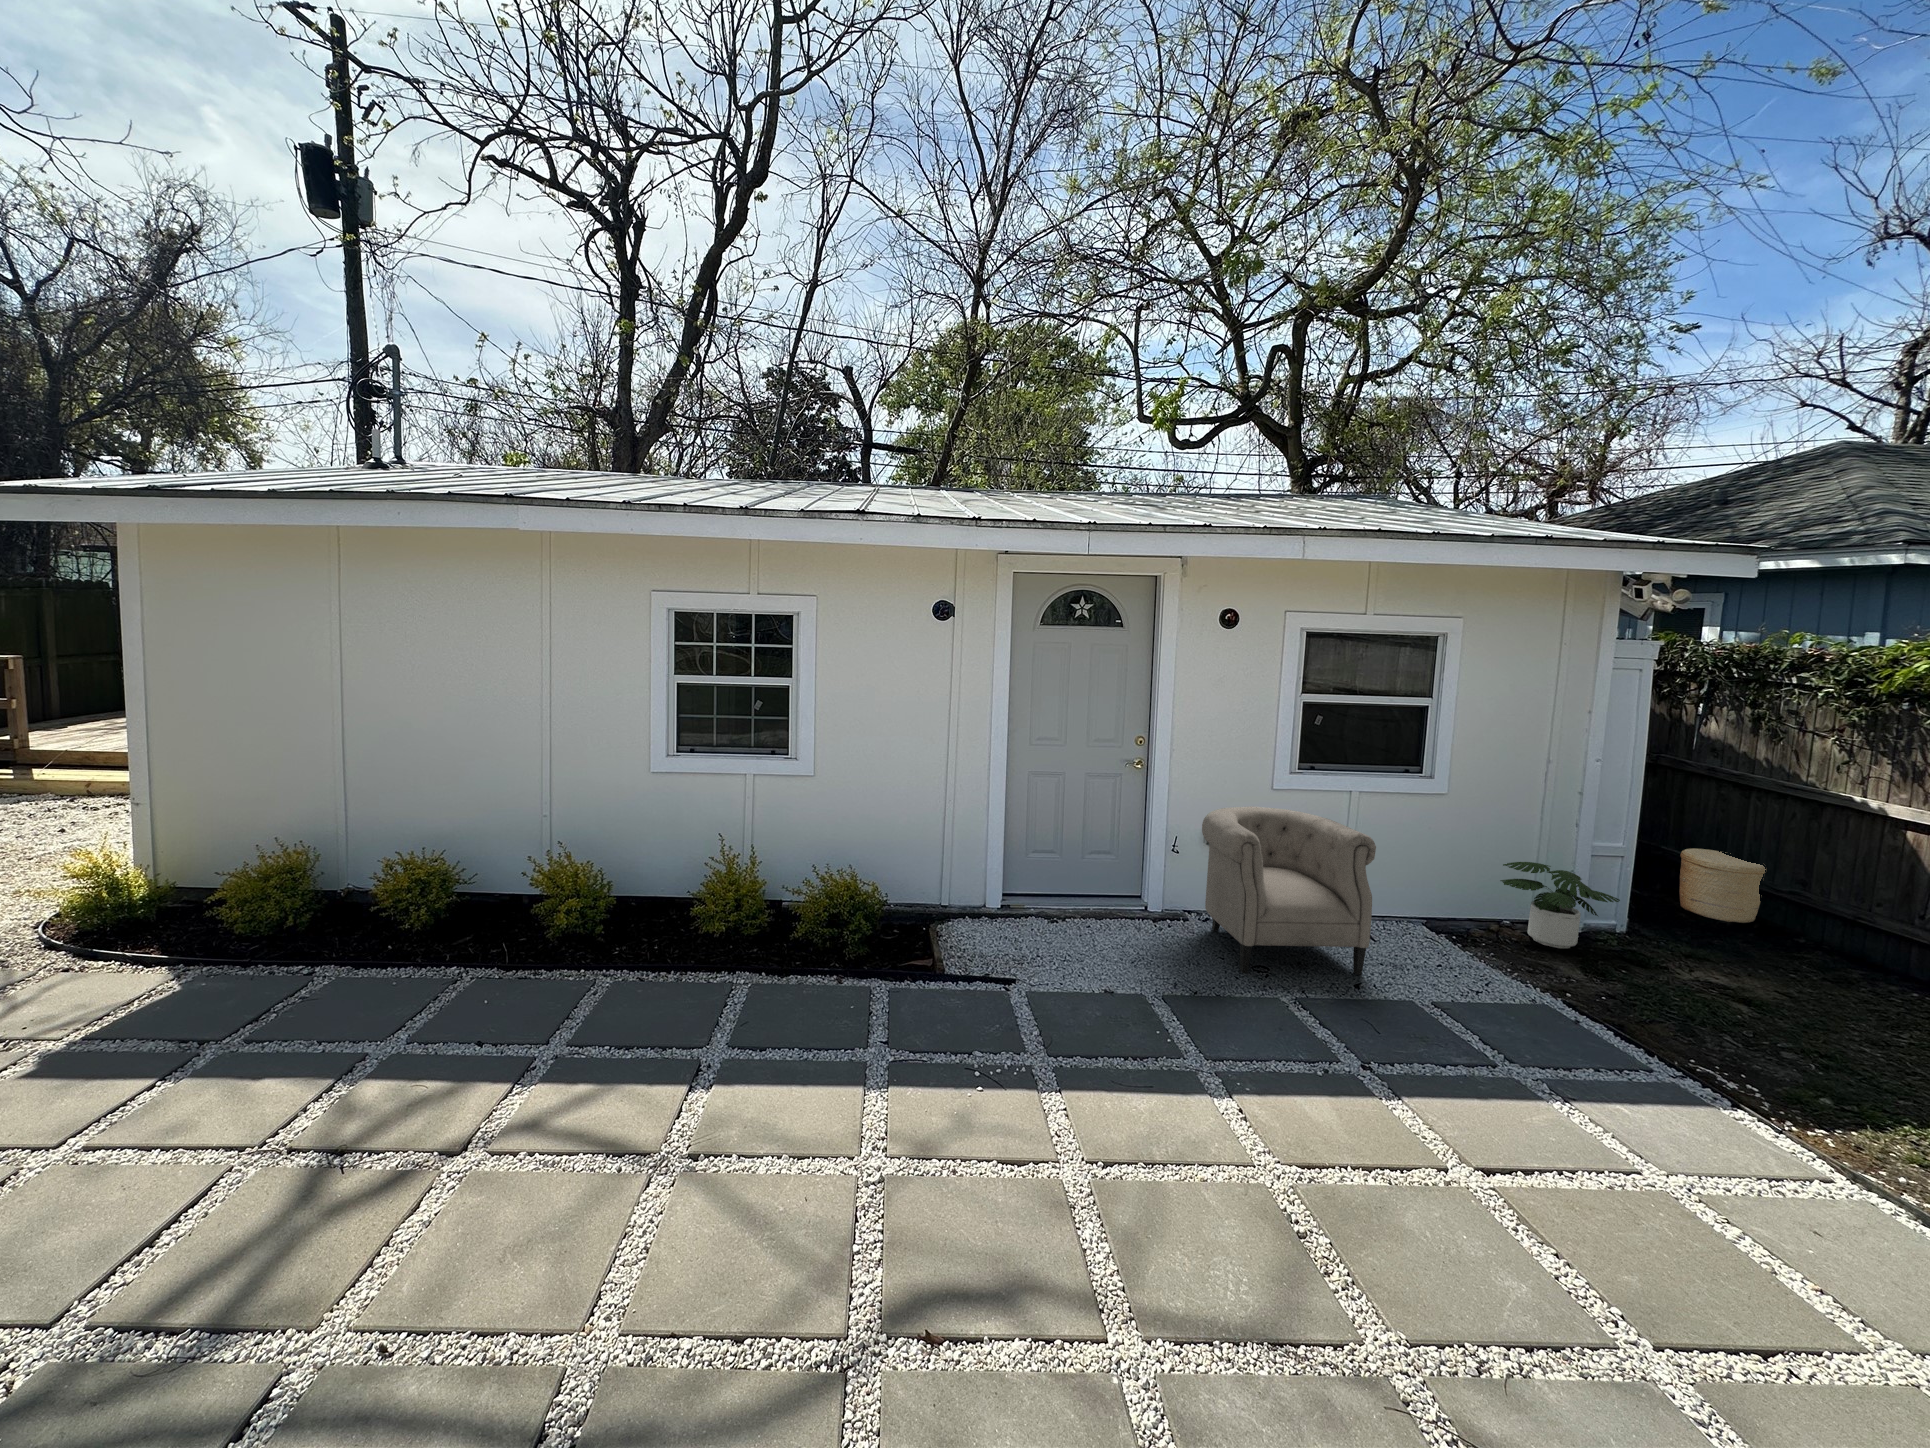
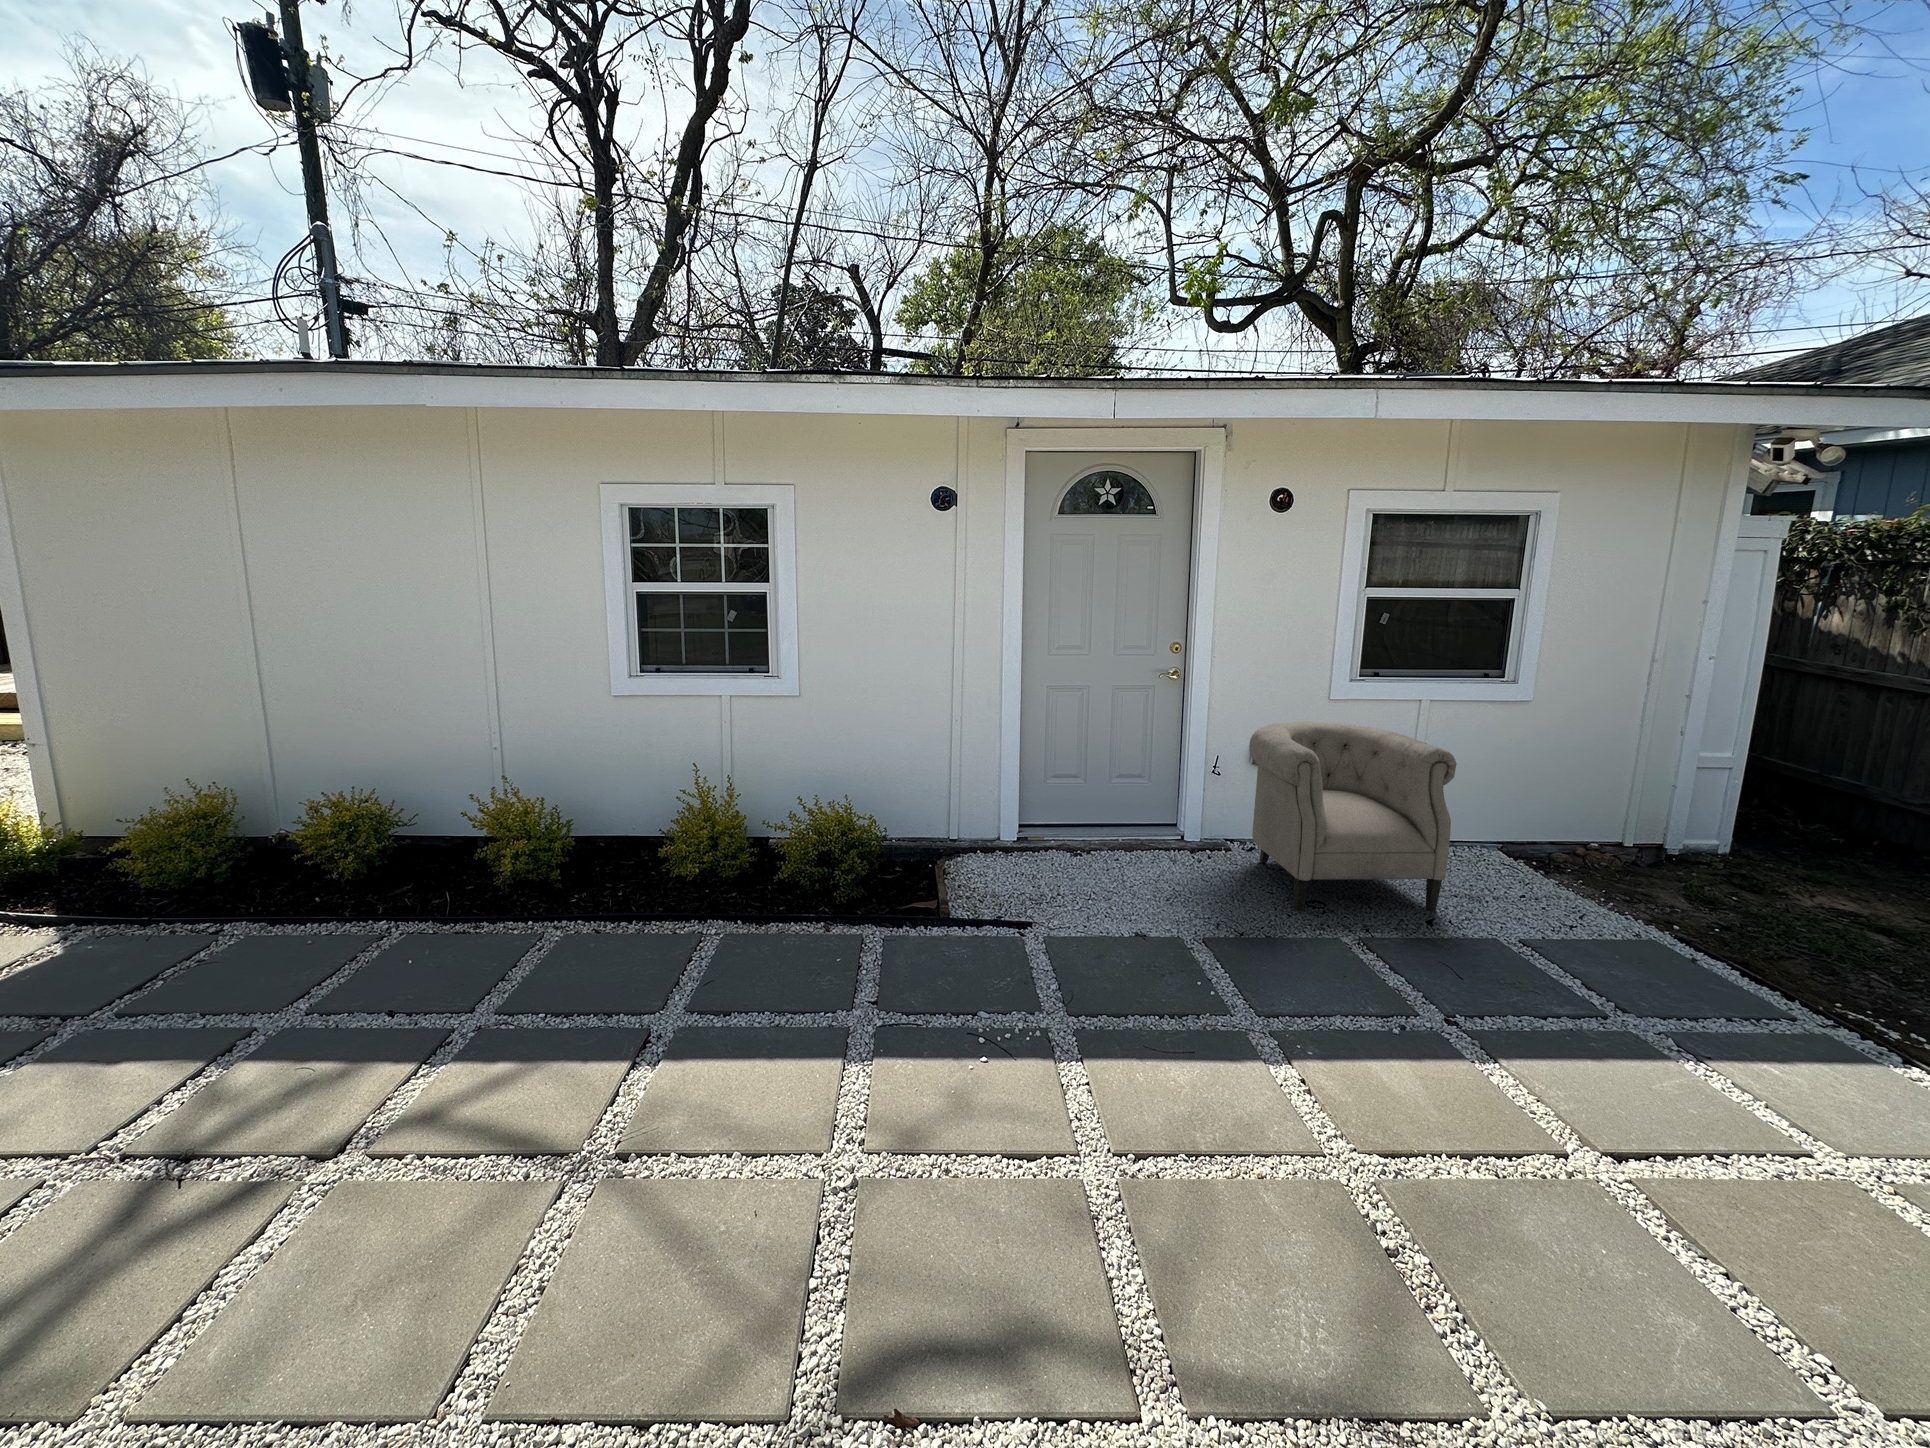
woven basket: present [1679,848,1766,923] -> none [1789,760,1896,842]
potted plant: present [1500,862,1620,948] -> none [1592,778,1735,875]

